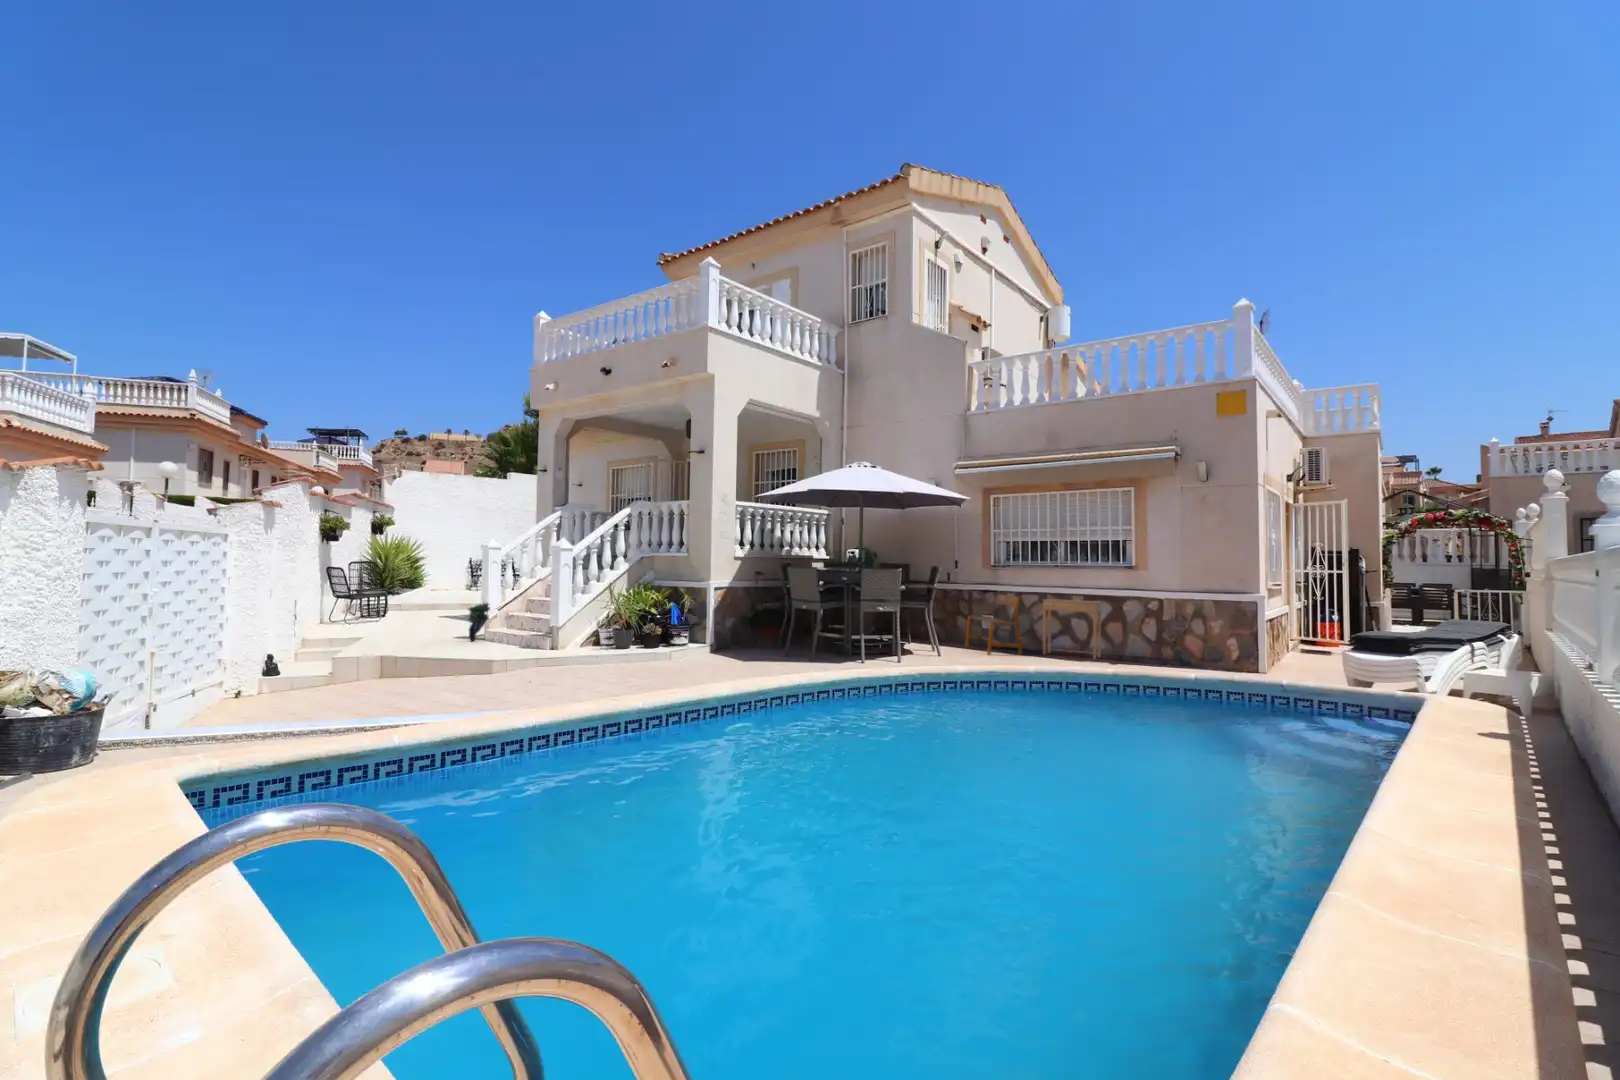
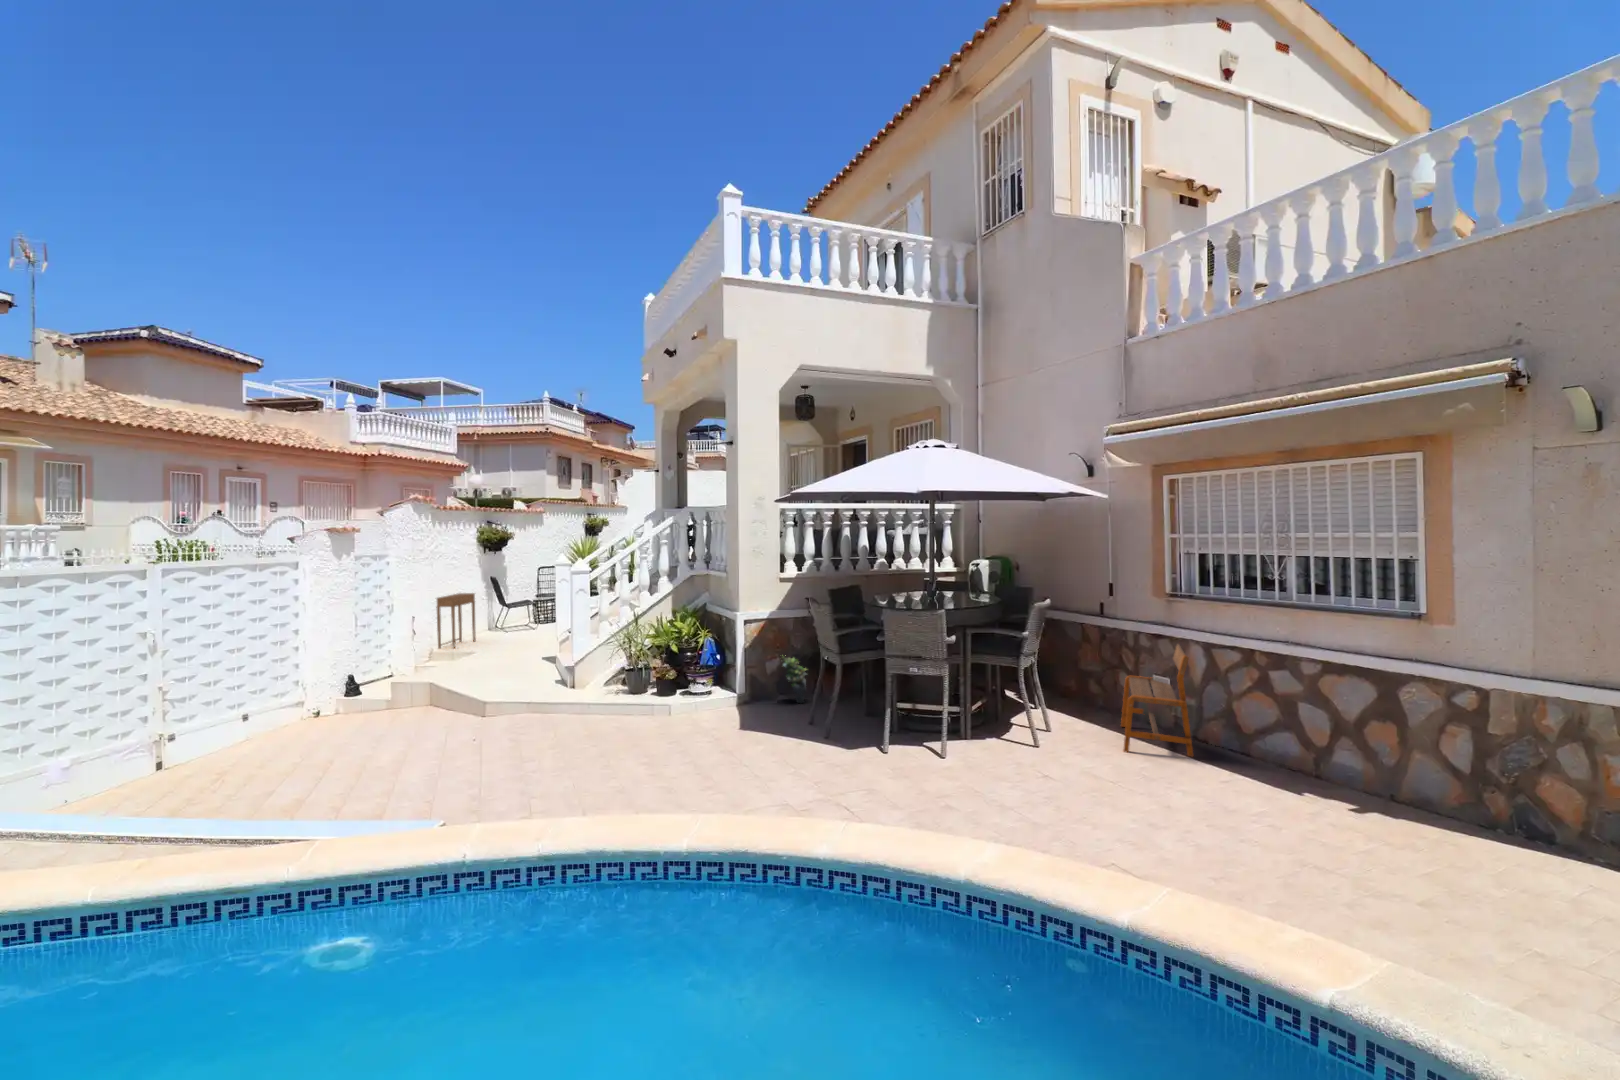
side table: present [1043,599,1101,659] -> present [436,593,476,649]
potted plant: present [468,603,490,641] -> present [783,655,807,703]

